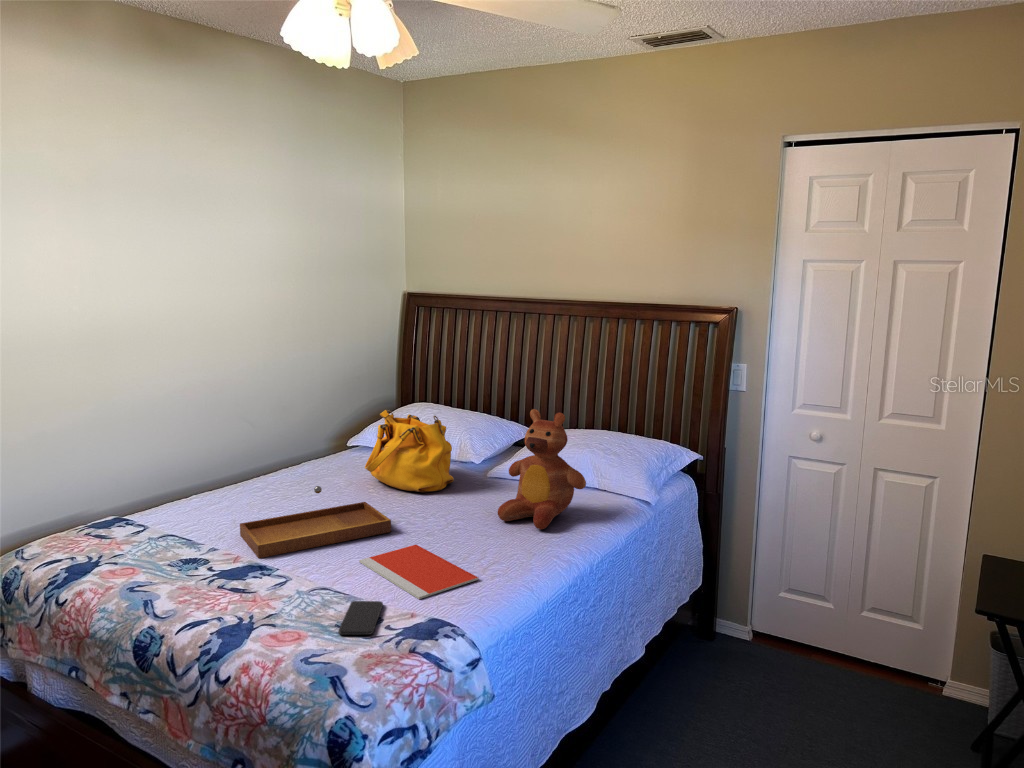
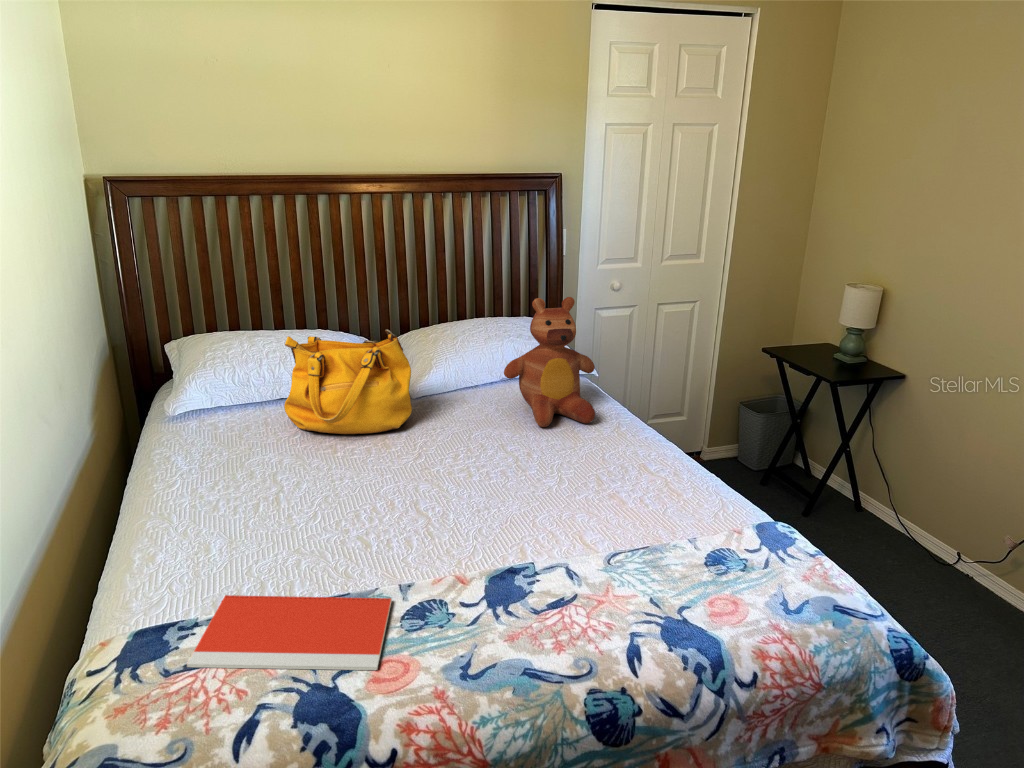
tray: present [240,486,391,558] -> none [369,451,497,565]
notebook: present [359,545,479,599] -> present [187,595,392,670]
smartphone: present [338,601,383,635] -> none [675,536,760,578]

